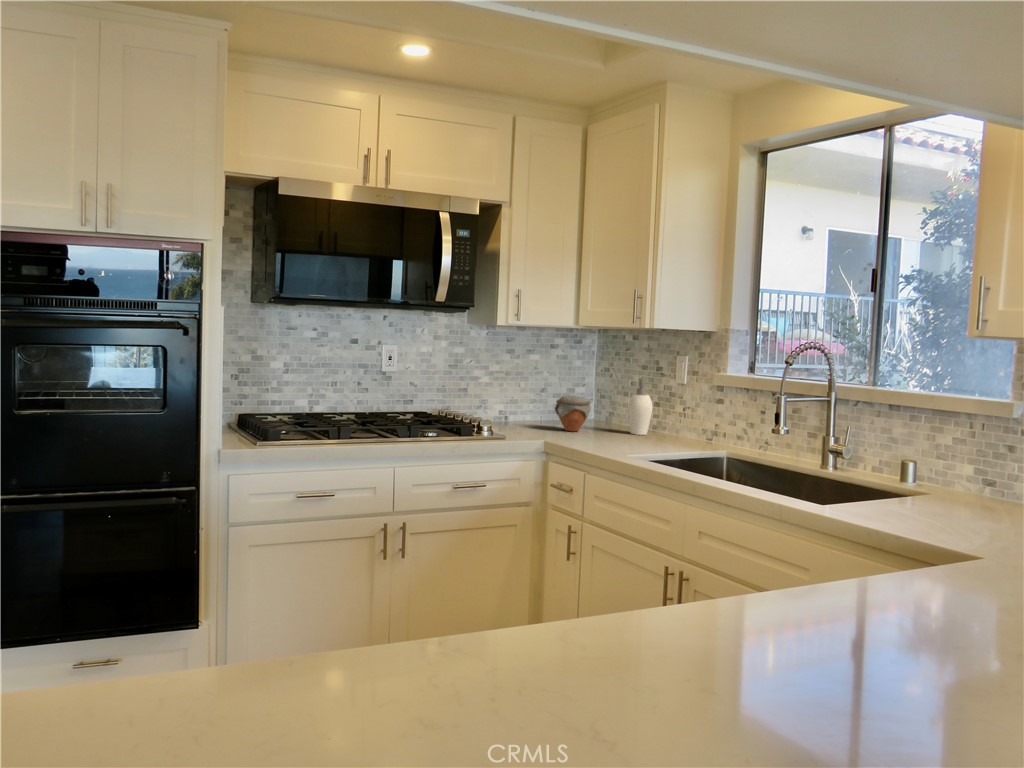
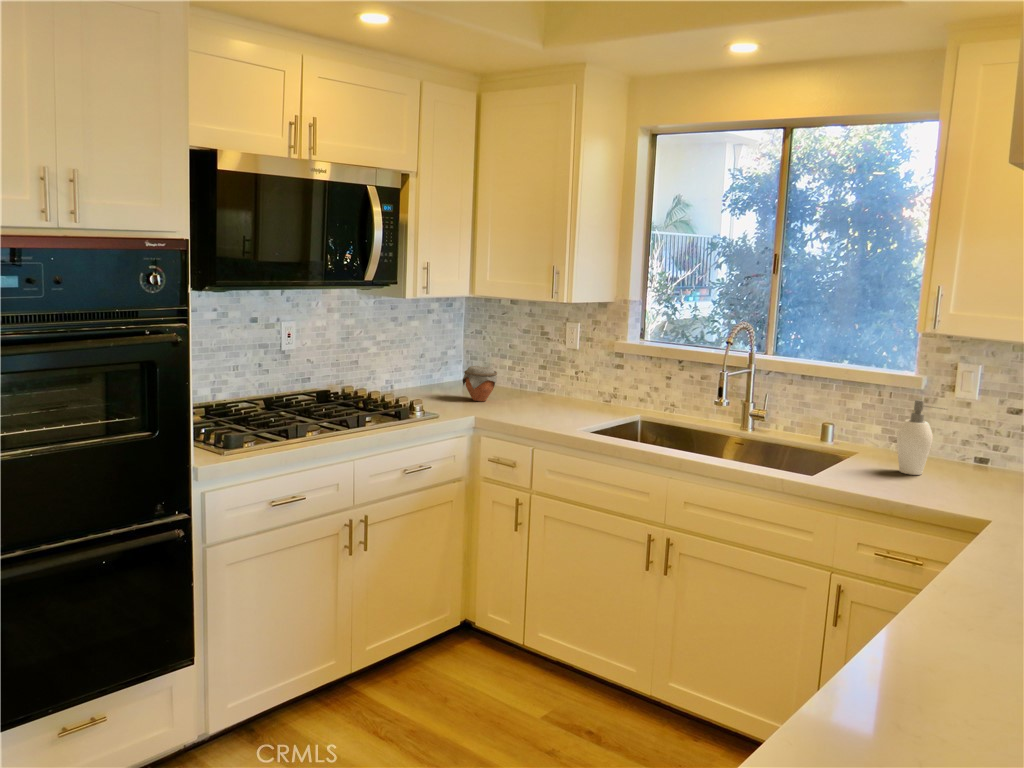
soap dispenser: present [628,378,653,435] -> present [897,400,945,475]

